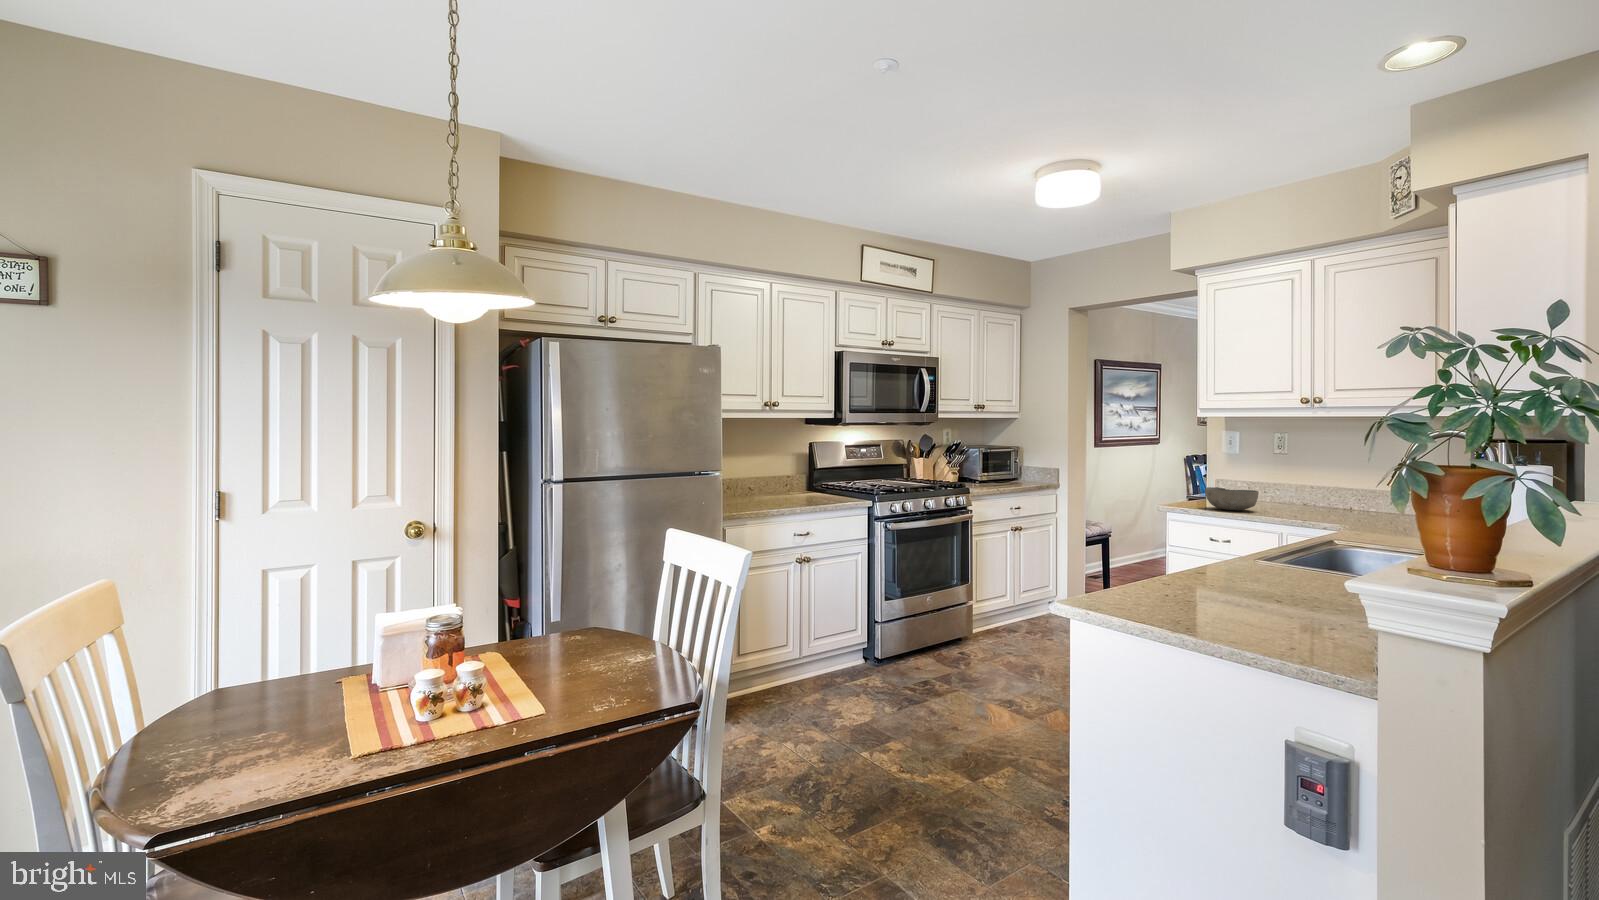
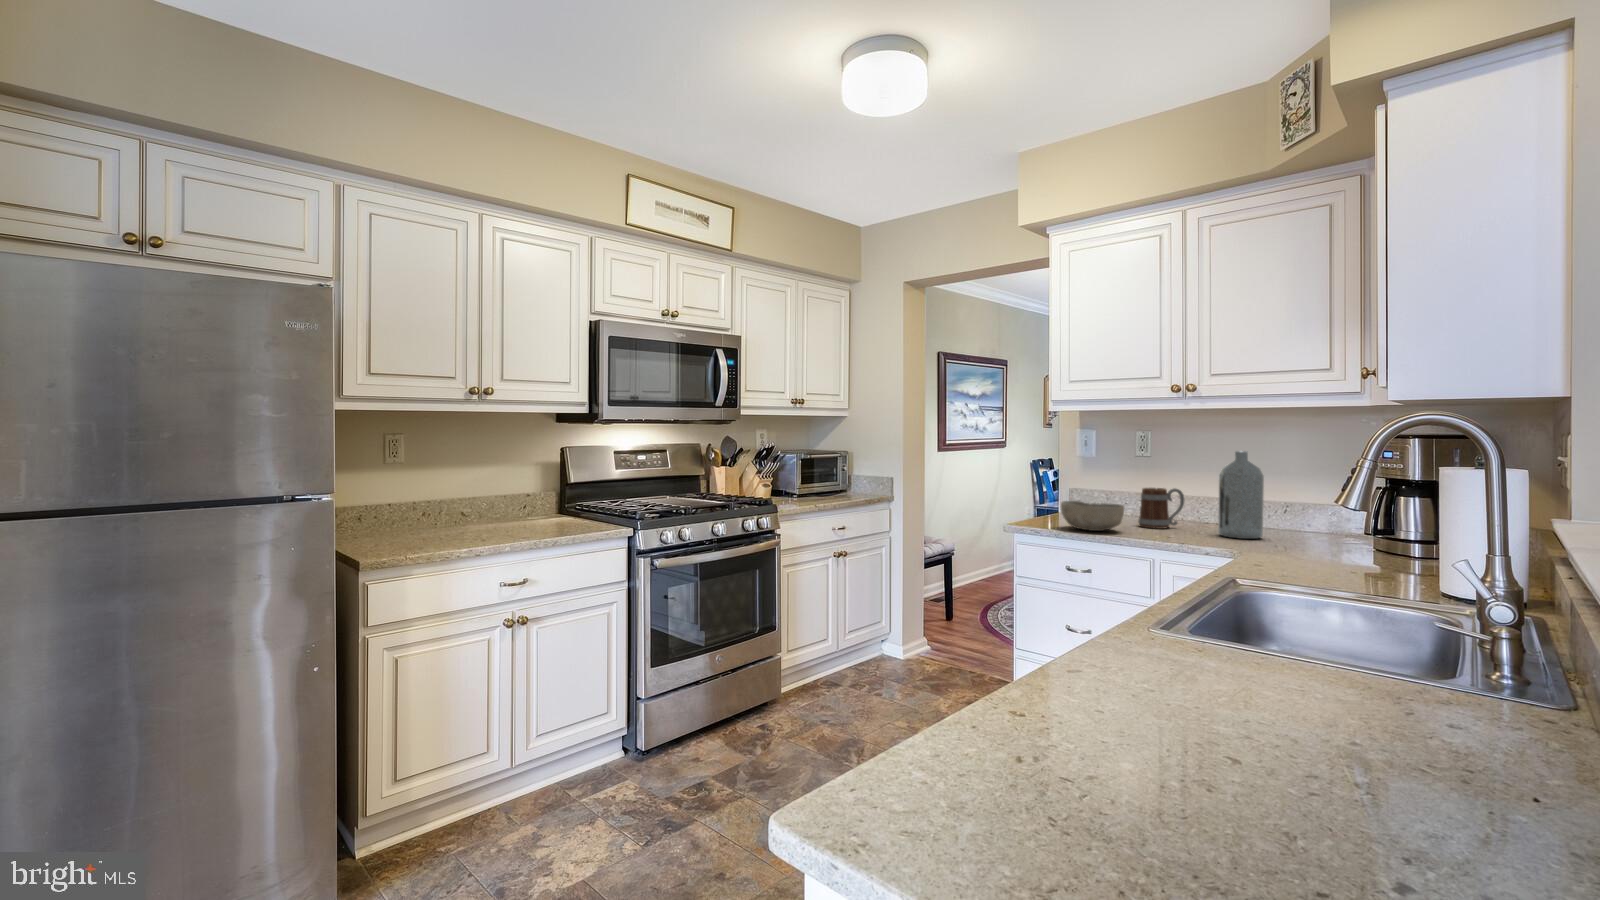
bottle: none [1339,450,1378,519] -> present [1218,451,1264,539]
mug: none [1273,478,1313,511] -> present [1138,488,1184,529]

